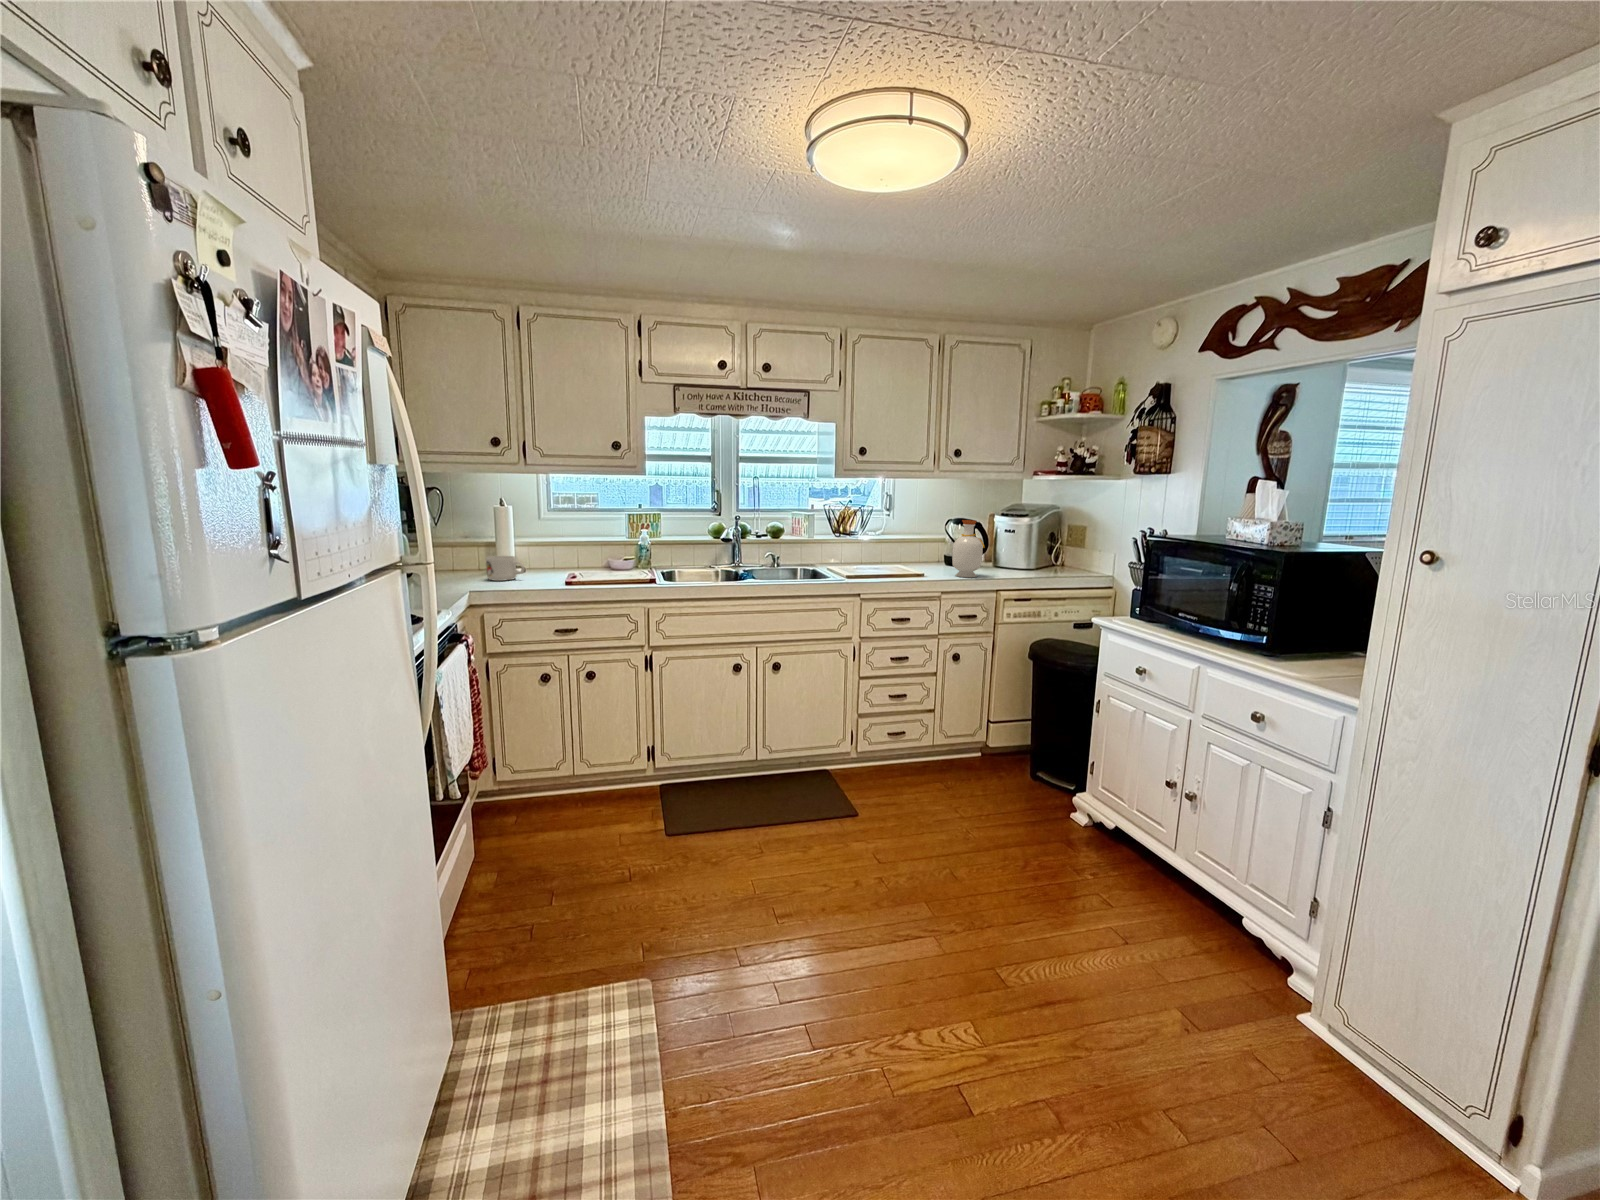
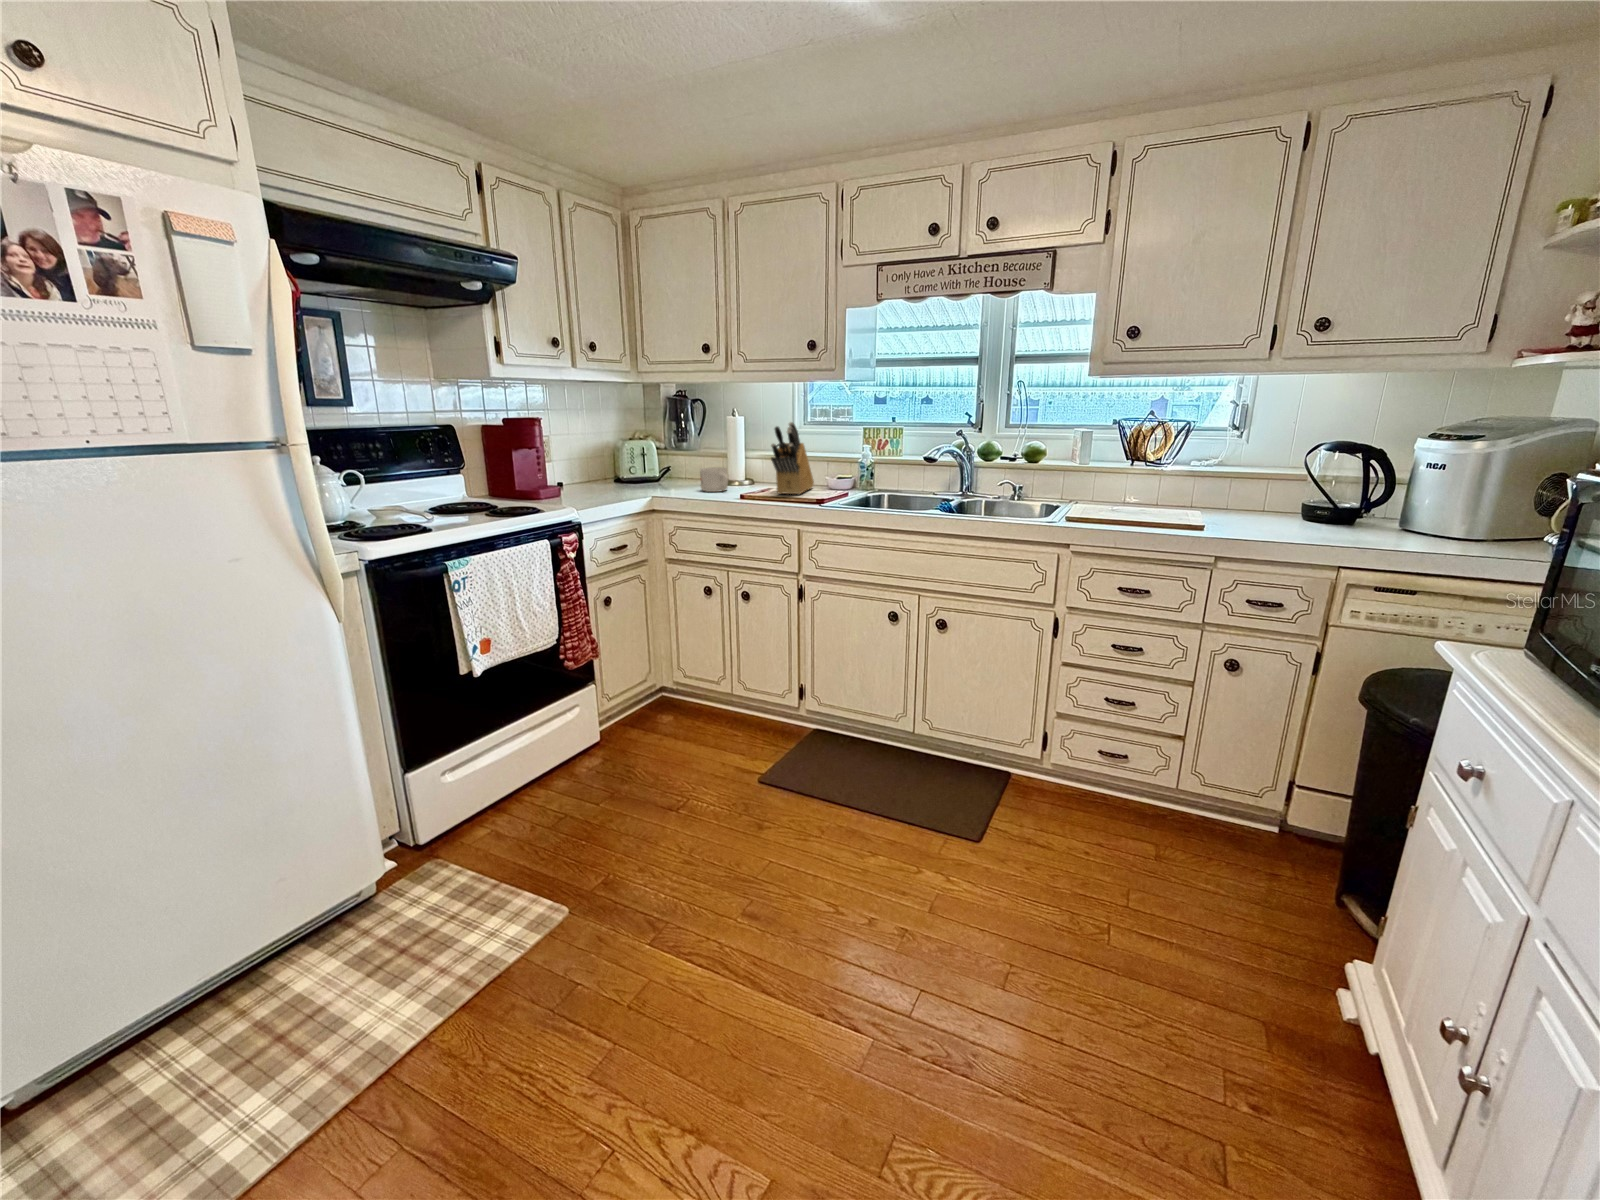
knife block: none [570,511,605,577] -> present [771,422,814,494]
bottle: present [952,520,985,577] -> none [1272,440,1338,540]

